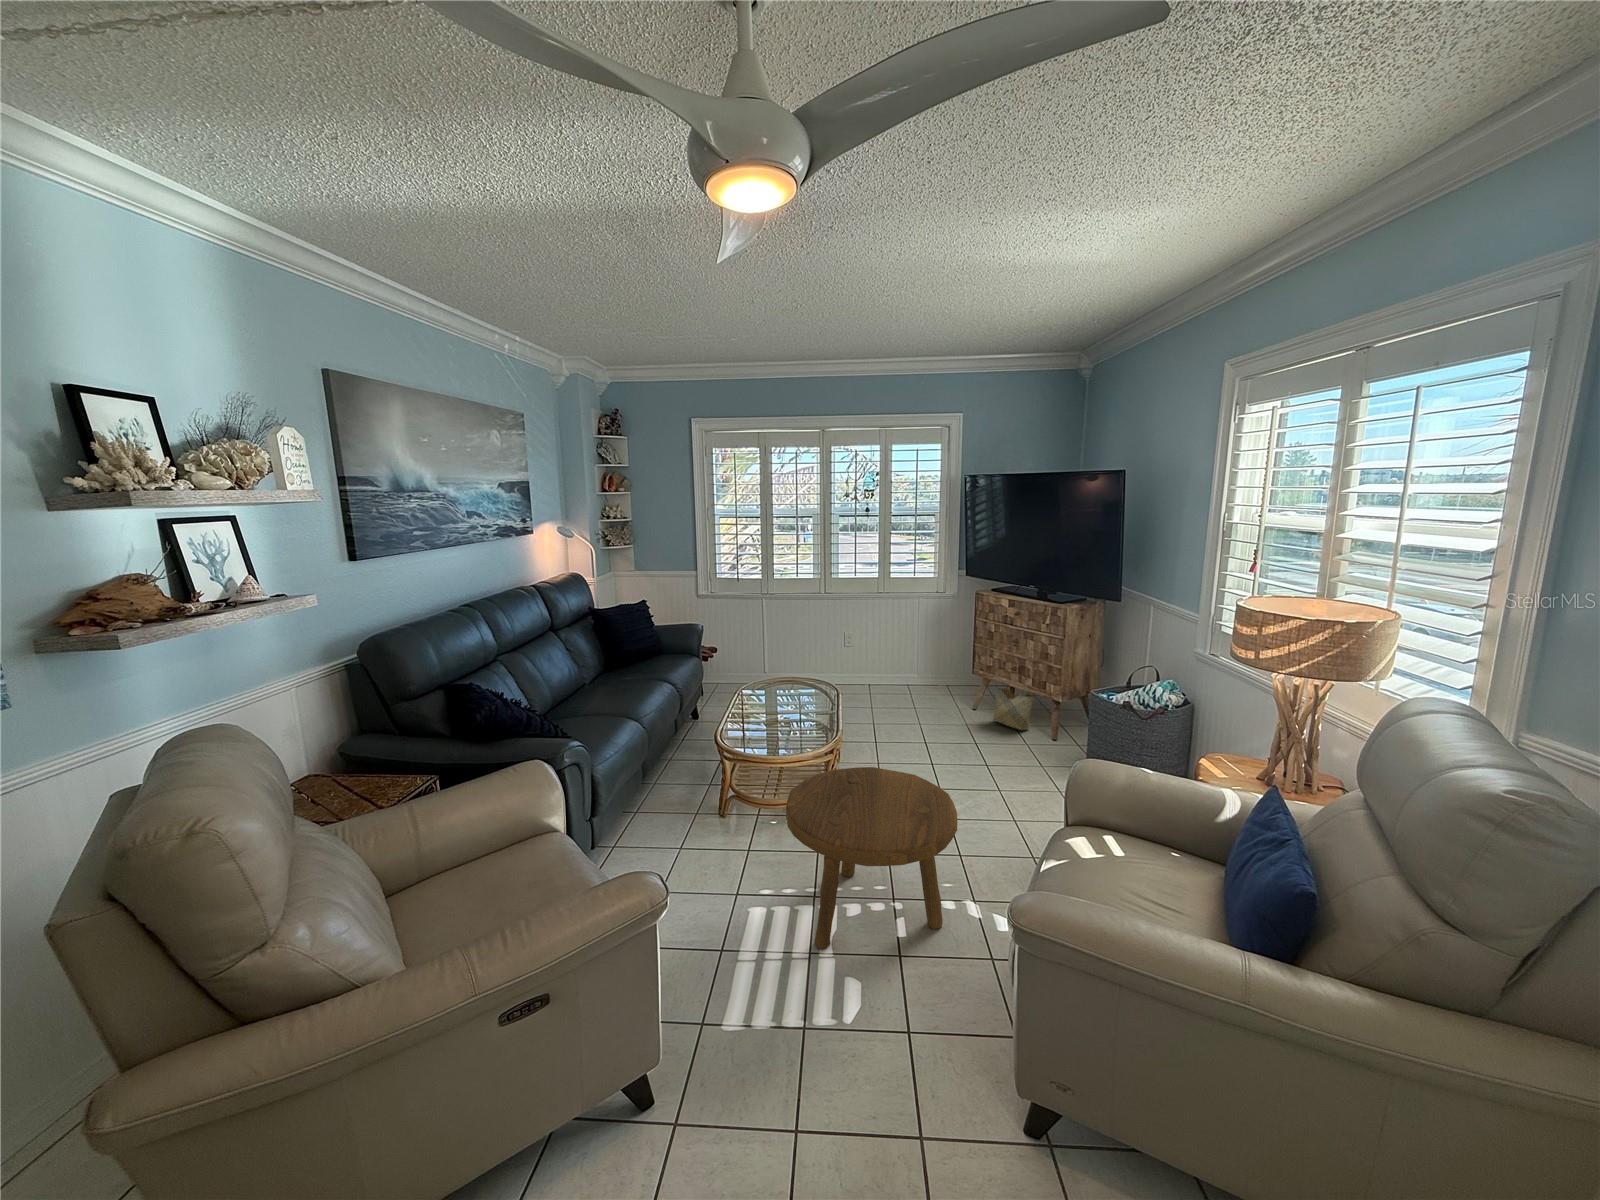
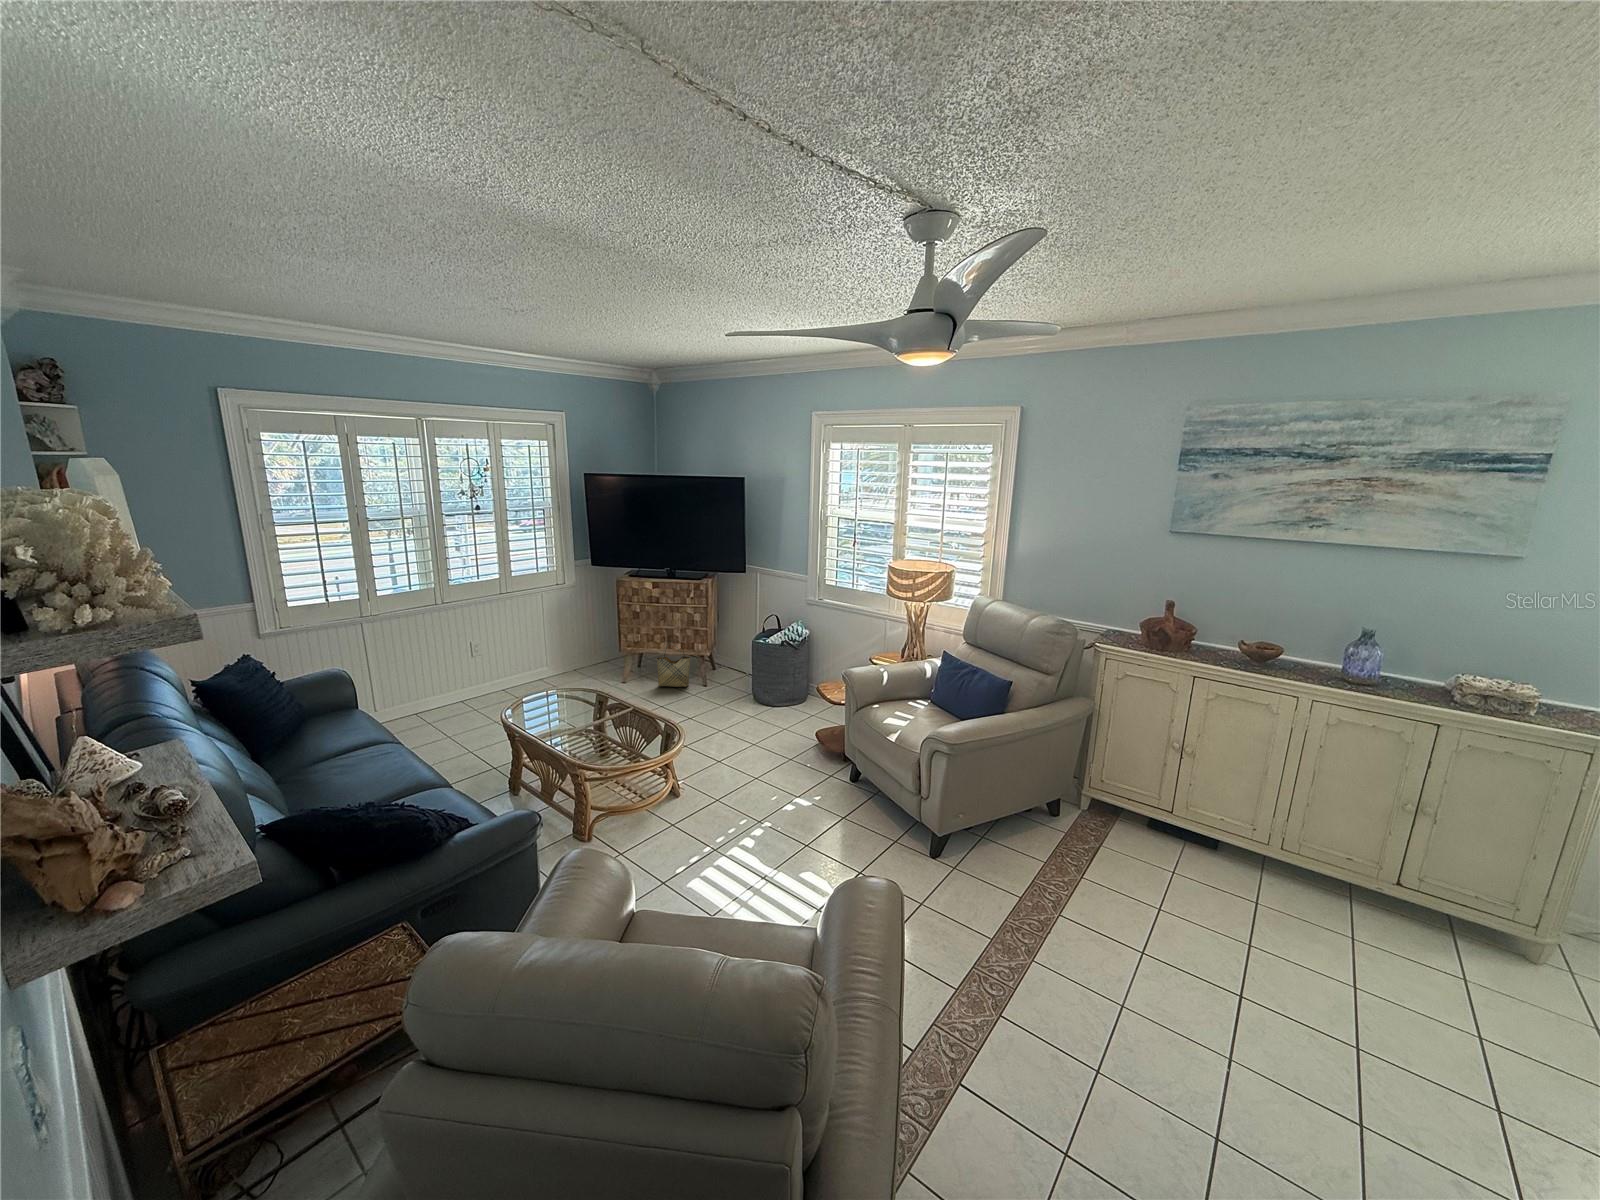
footstool: present [786,767,958,949] -> none [697,729,830,875]

